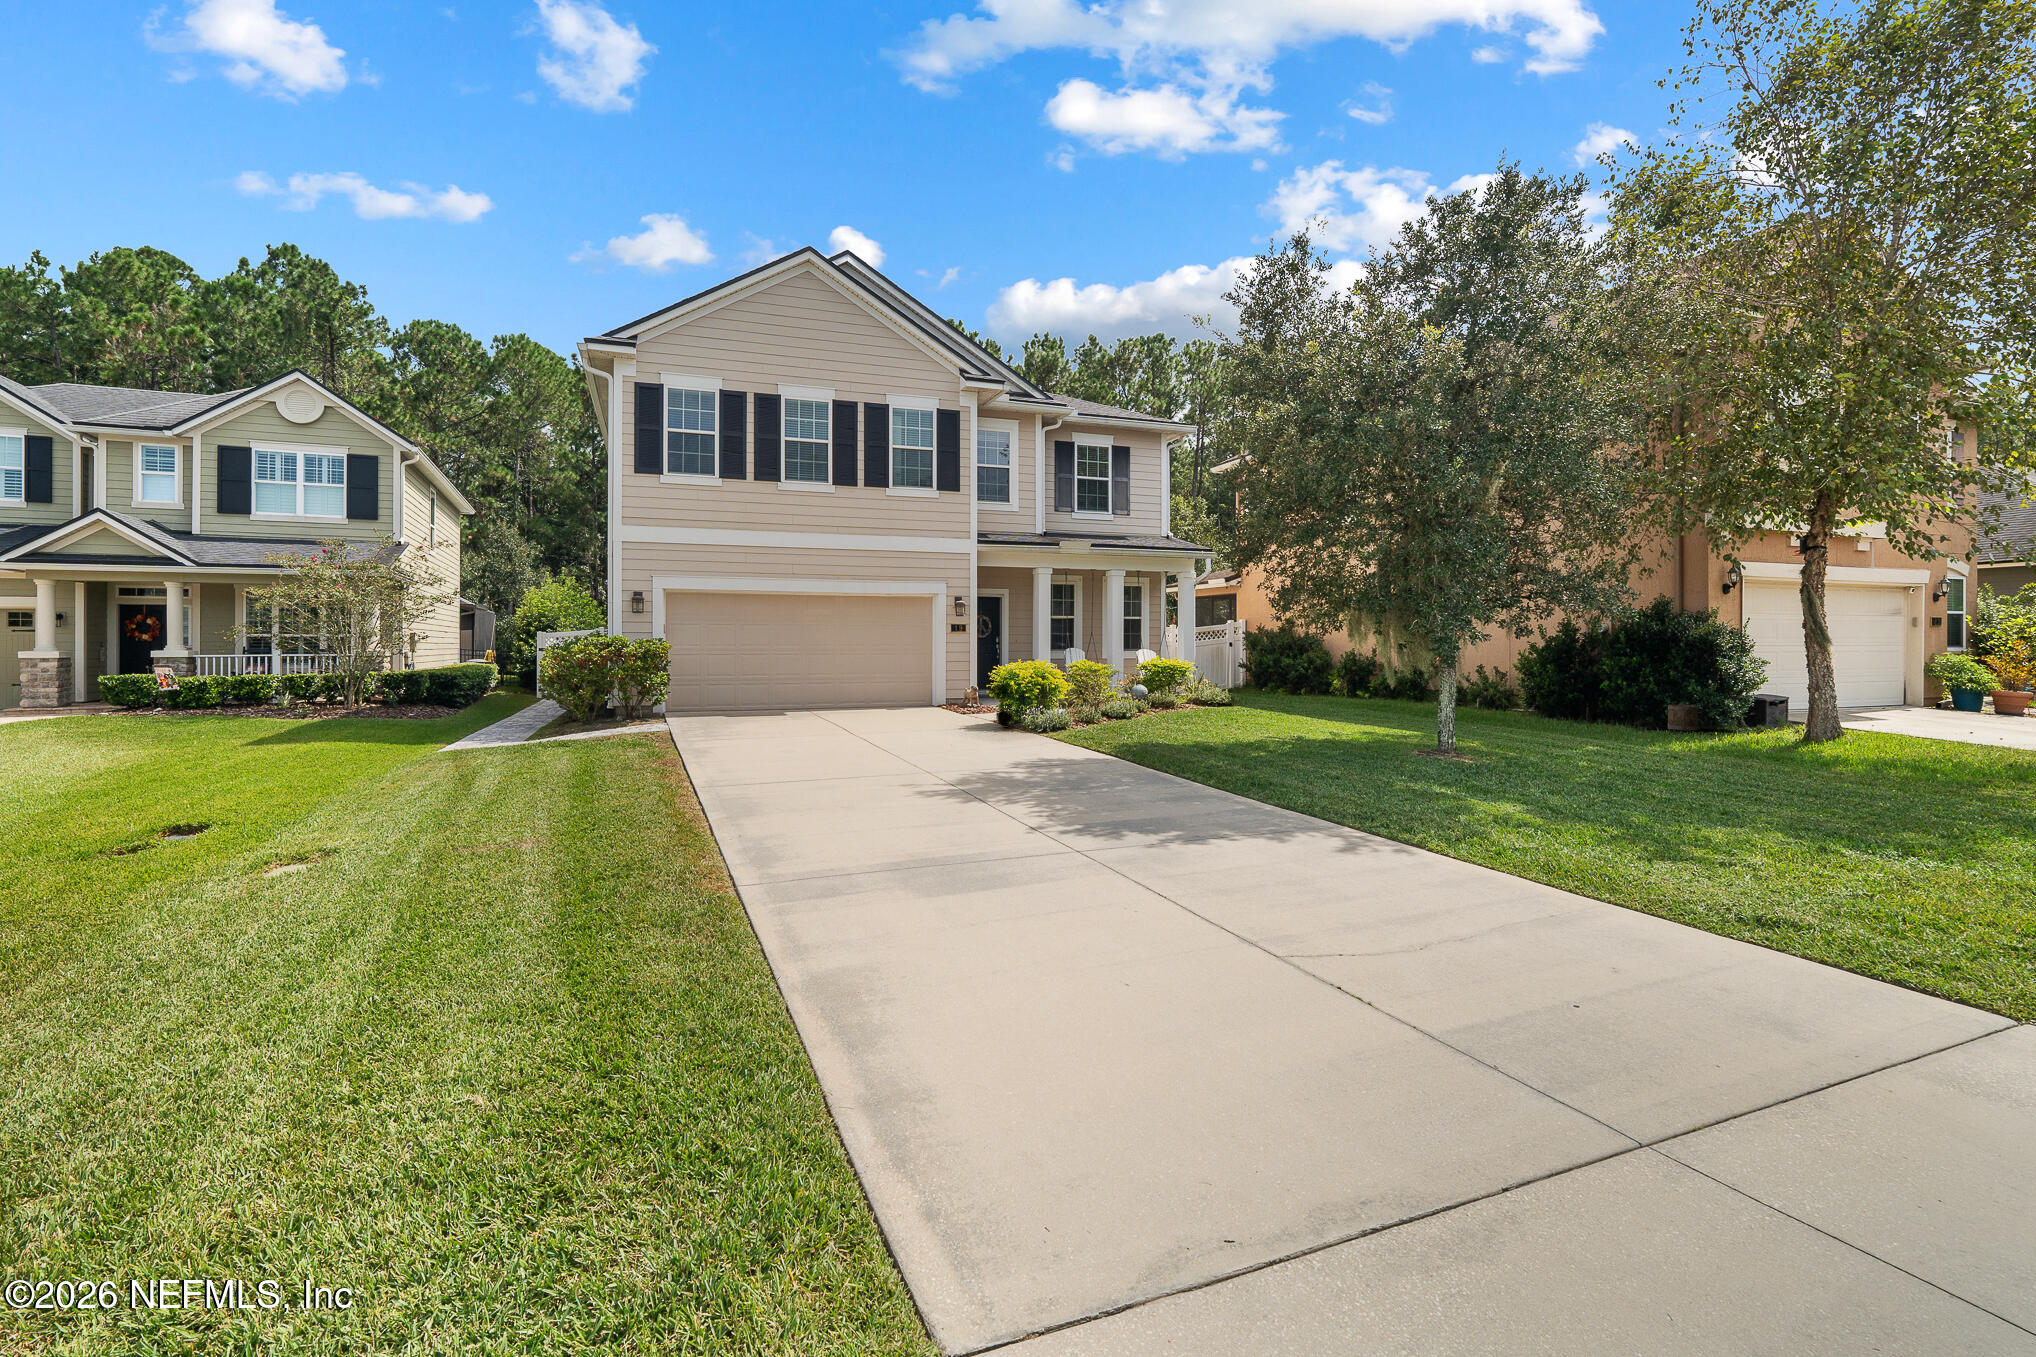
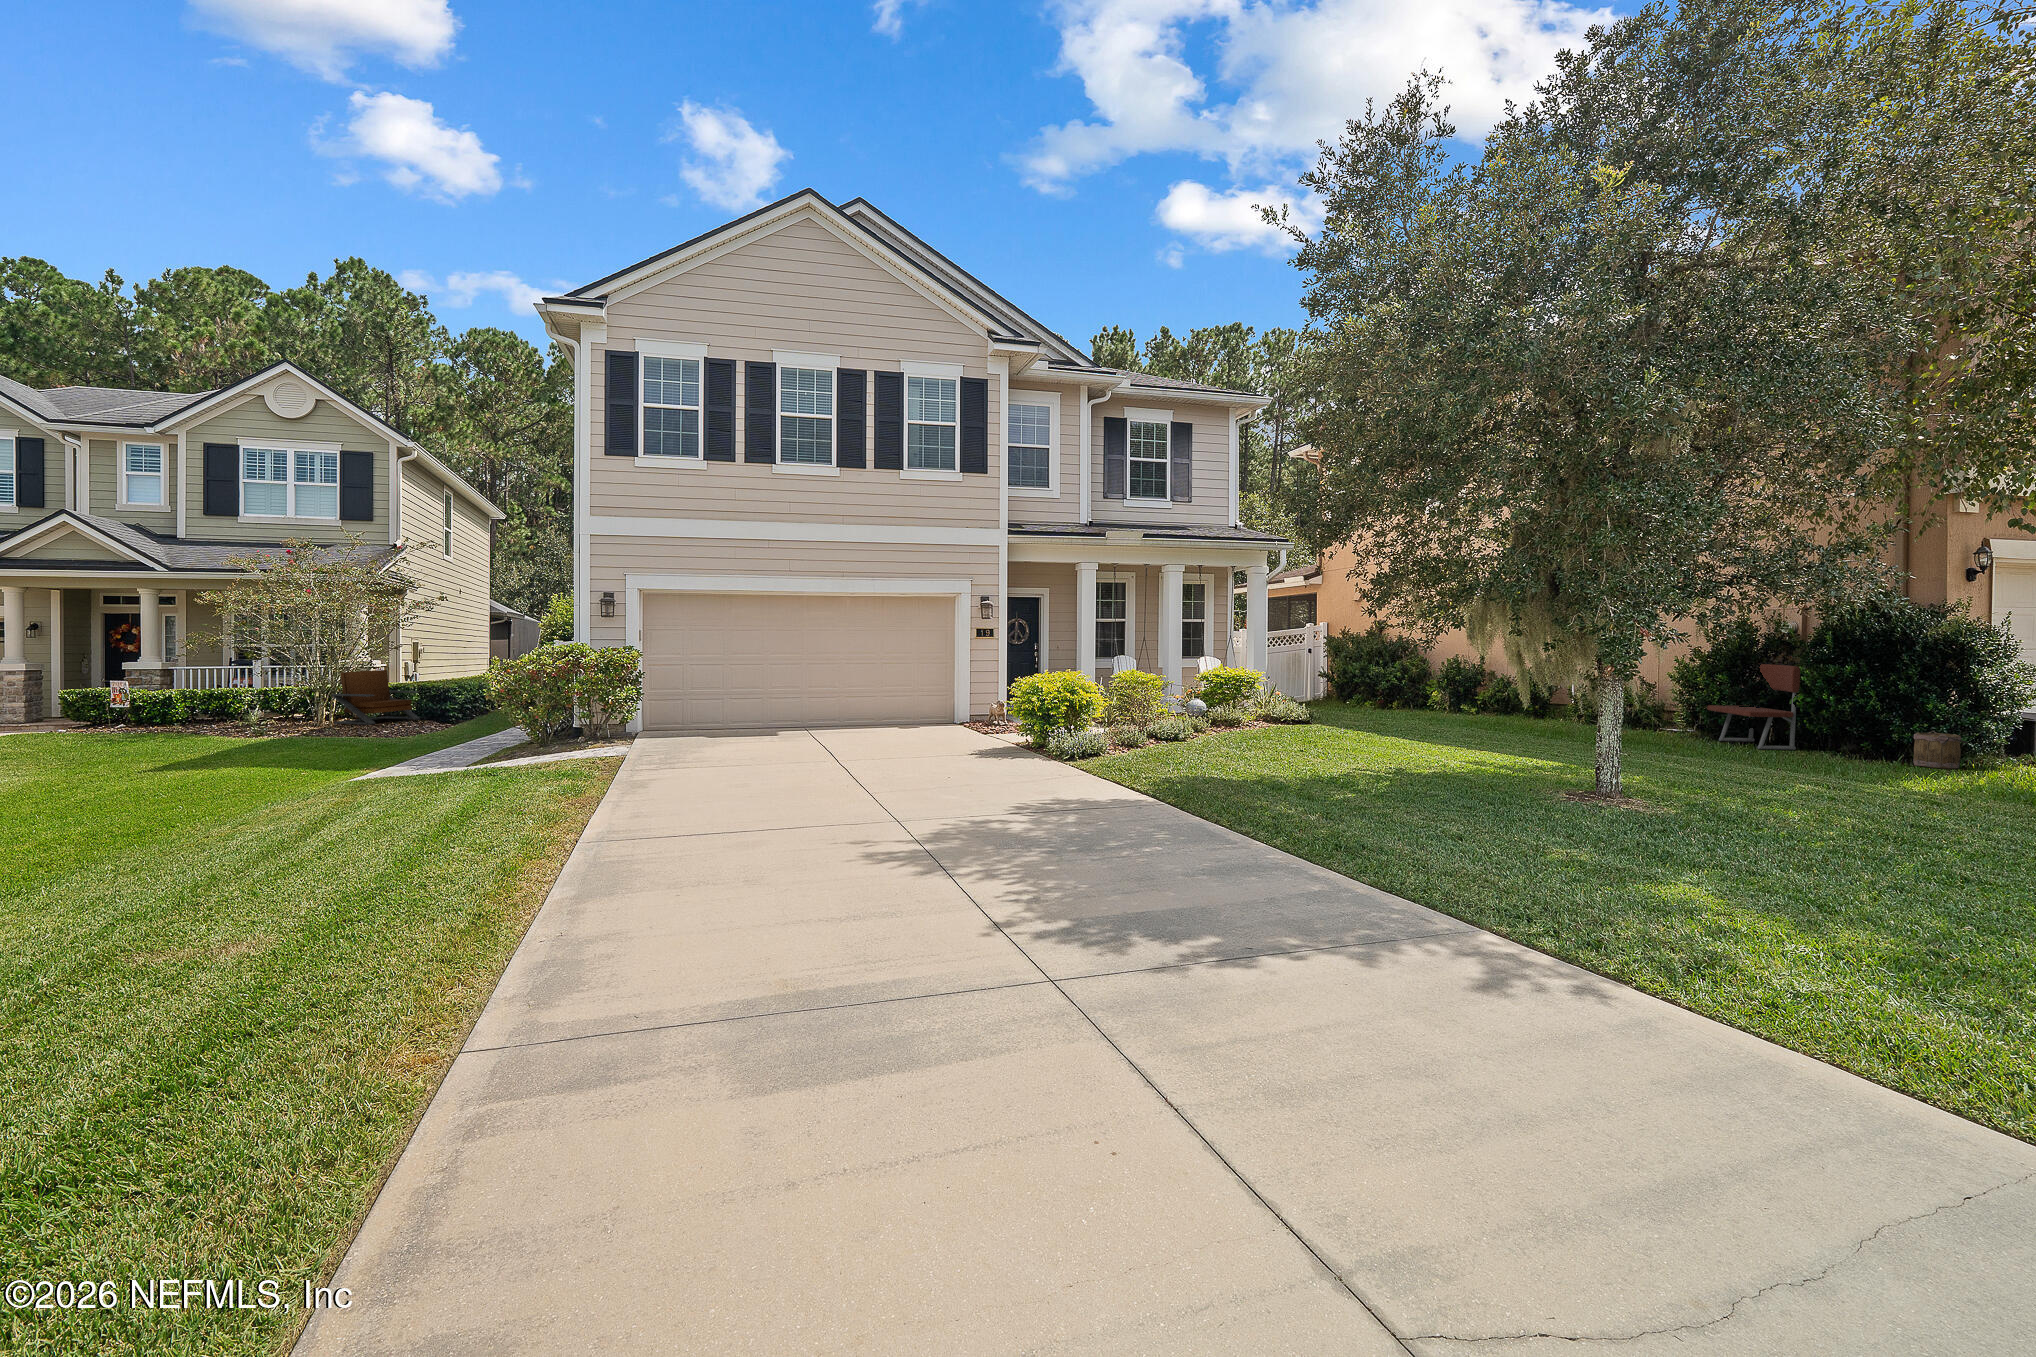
bench: none [1534,653,1596,719] -> present [1707,664,1800,750]
lounge chair: none [363,658,440,707] -> present [331,670,420,725]
potted tree: present [989,682,1015,728] -> none [1007,694,1049,757]

